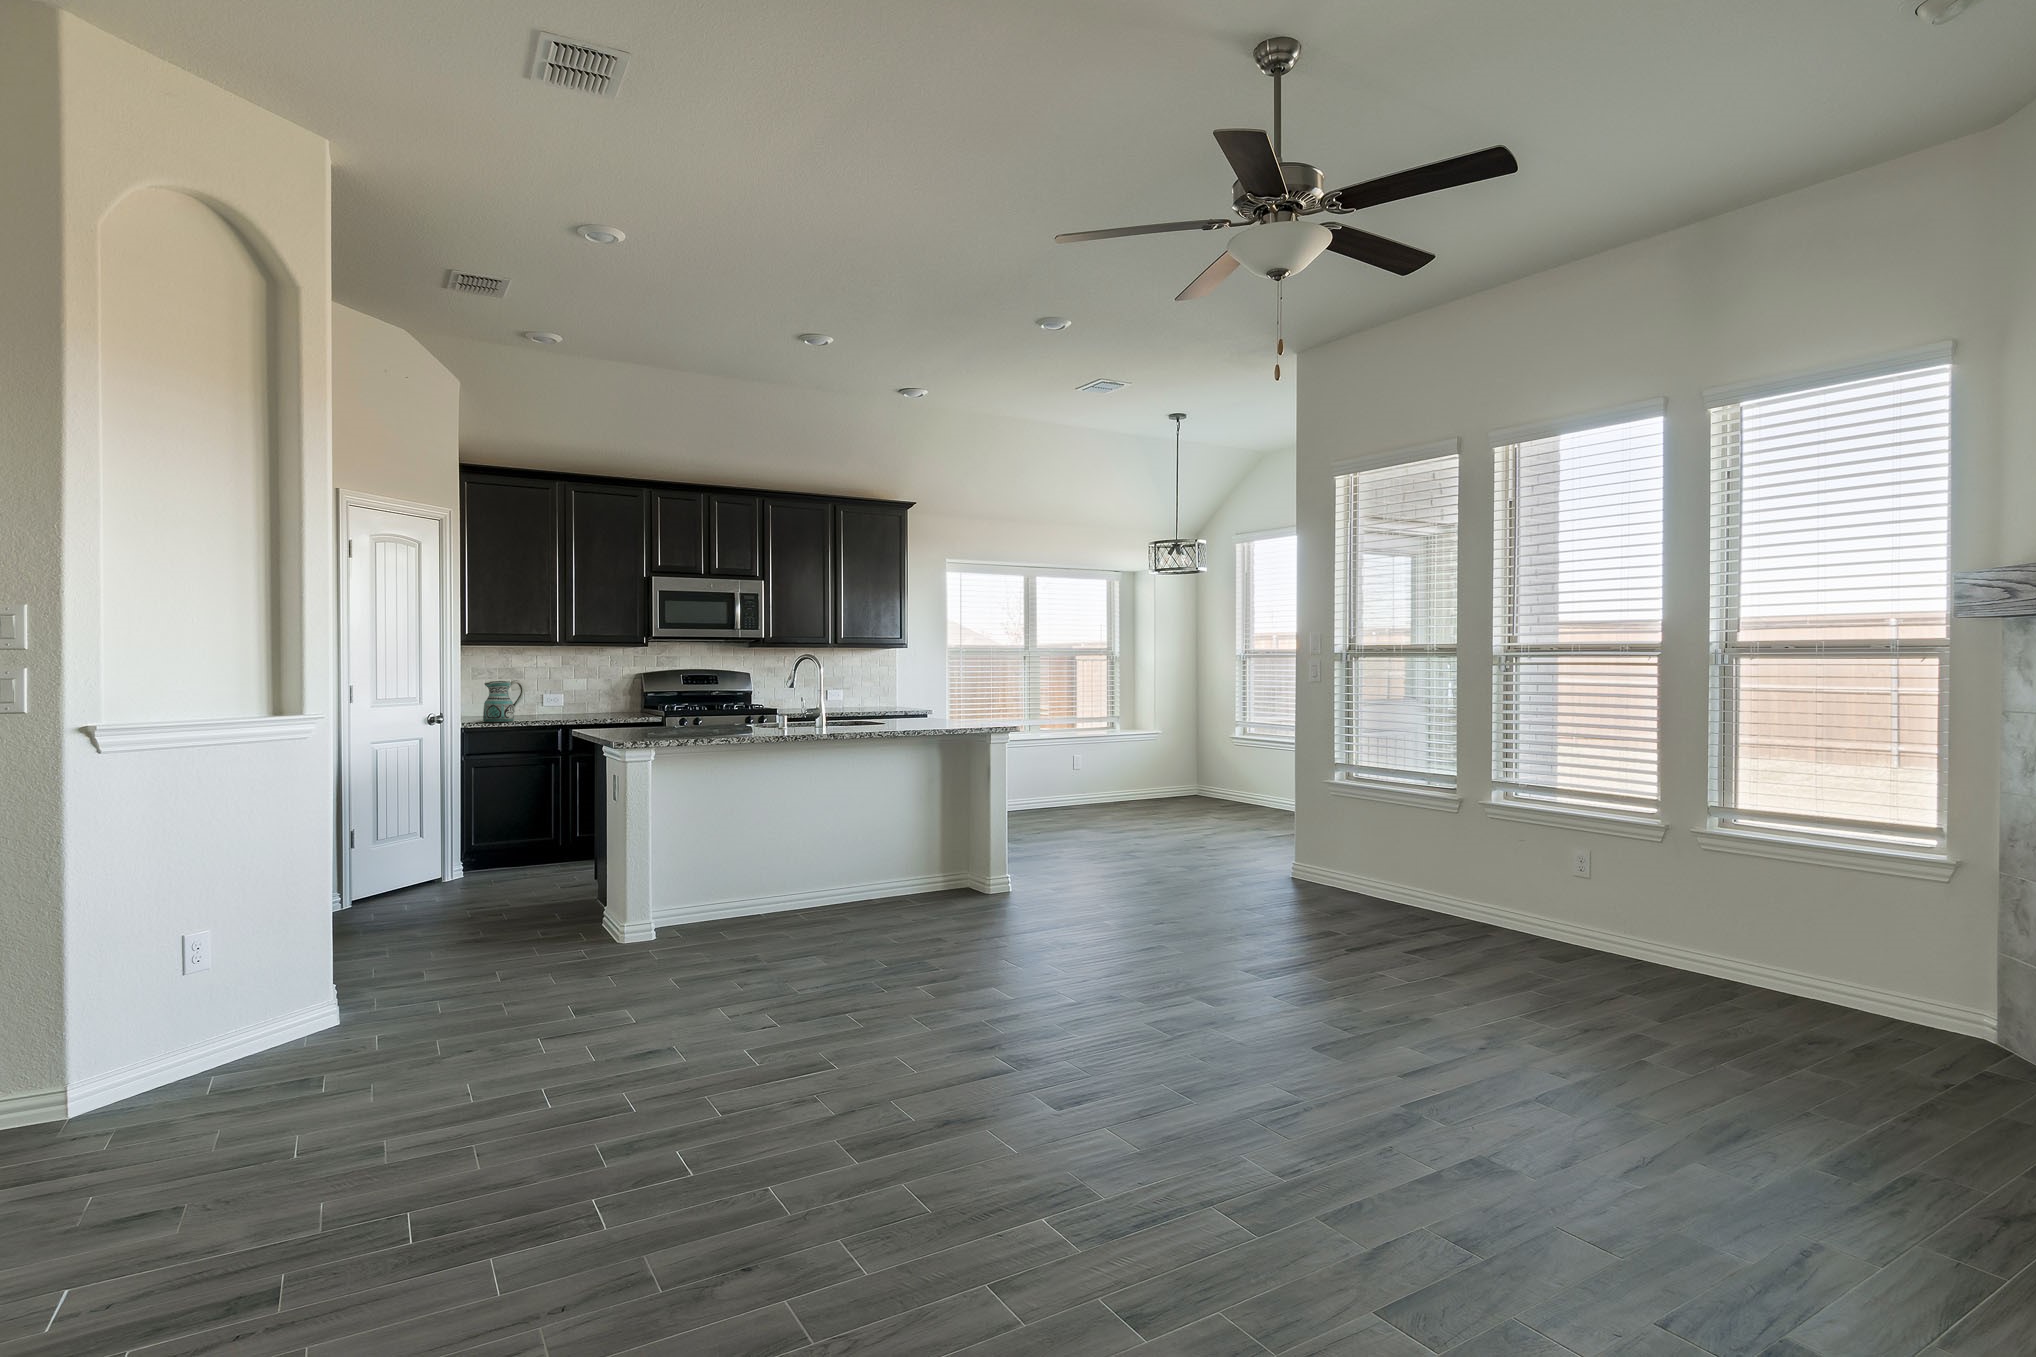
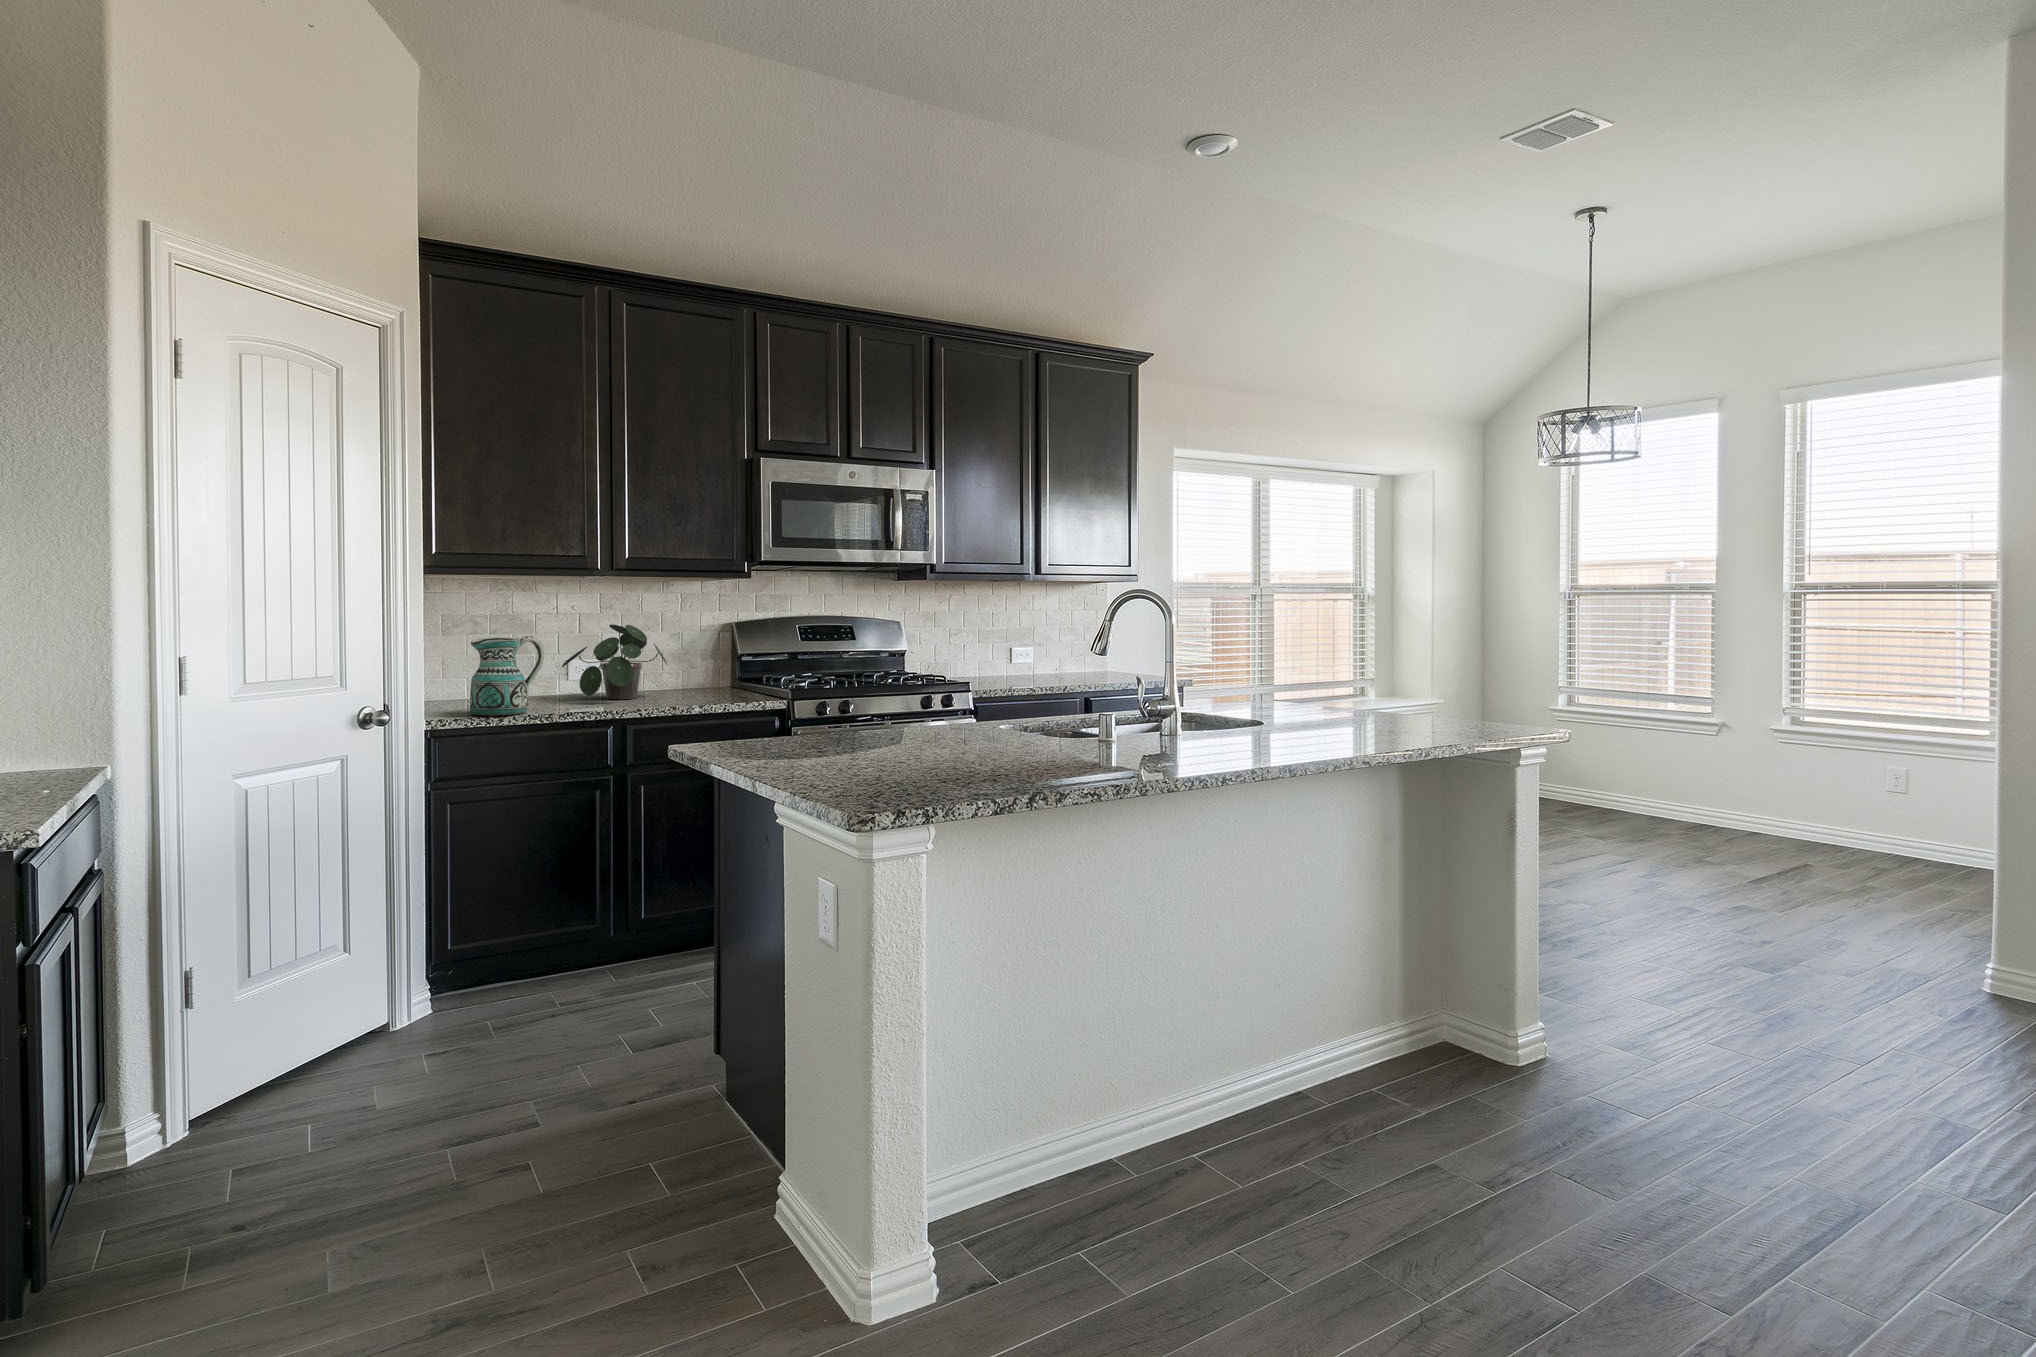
potted plant: none [535,674,596,716] -> present [562,625,667,699]

